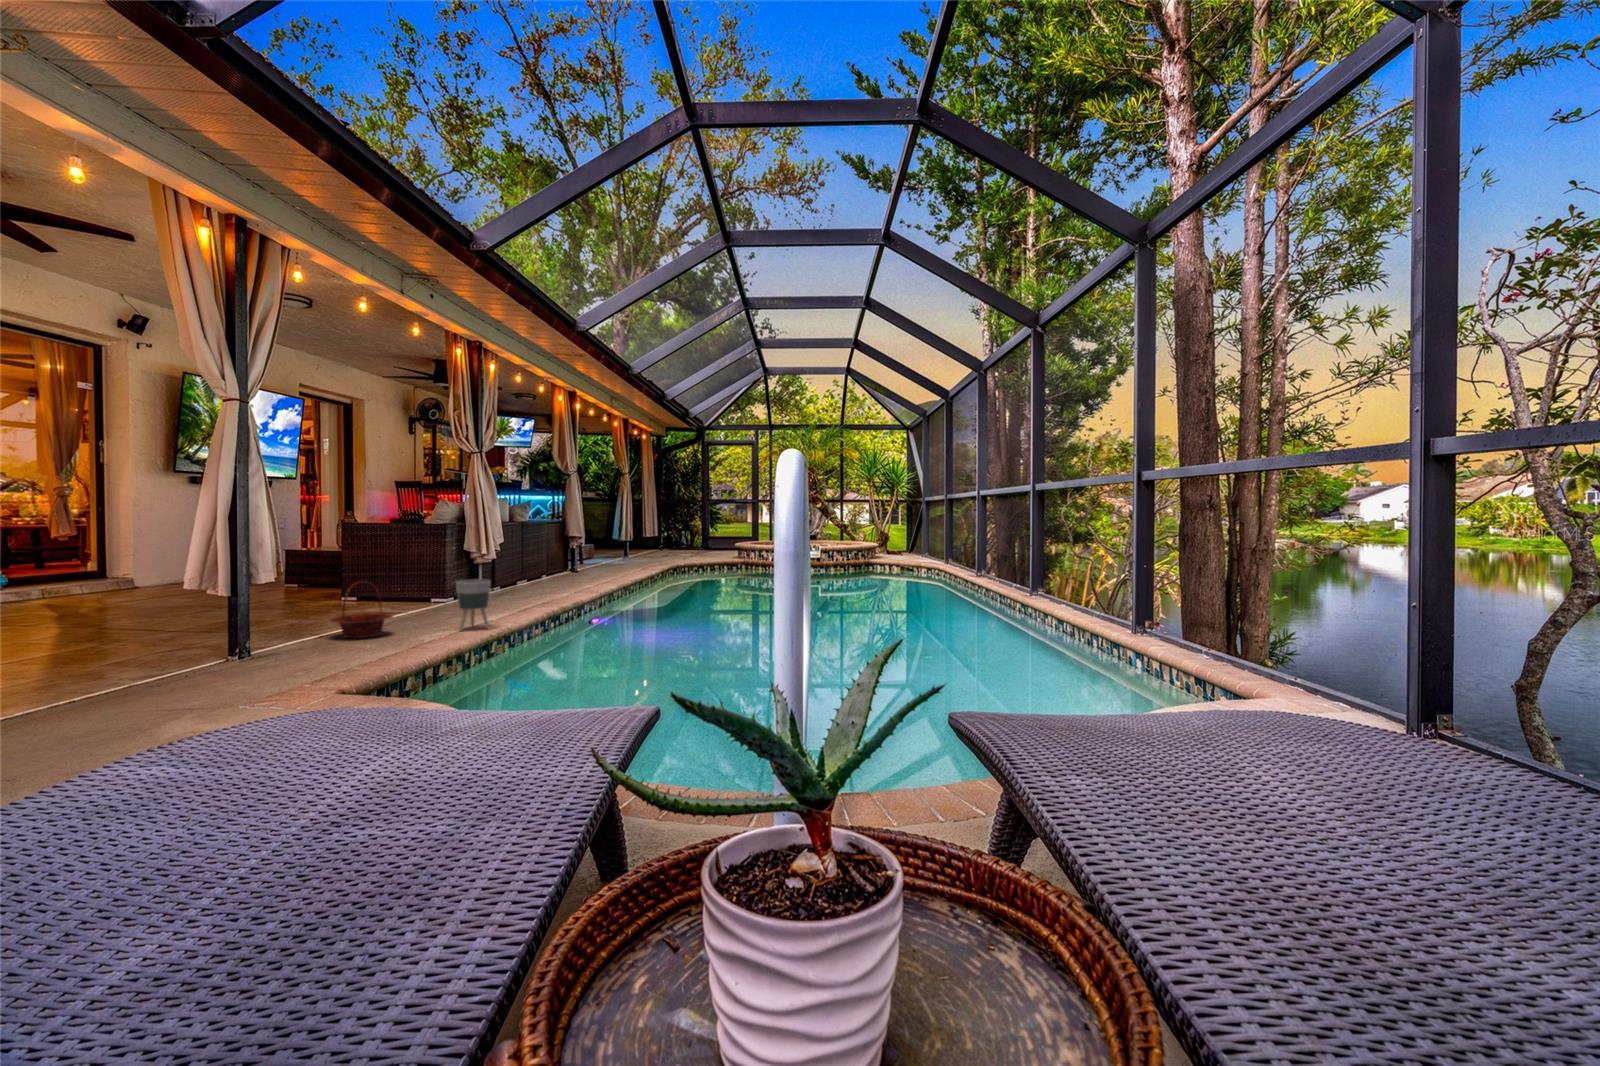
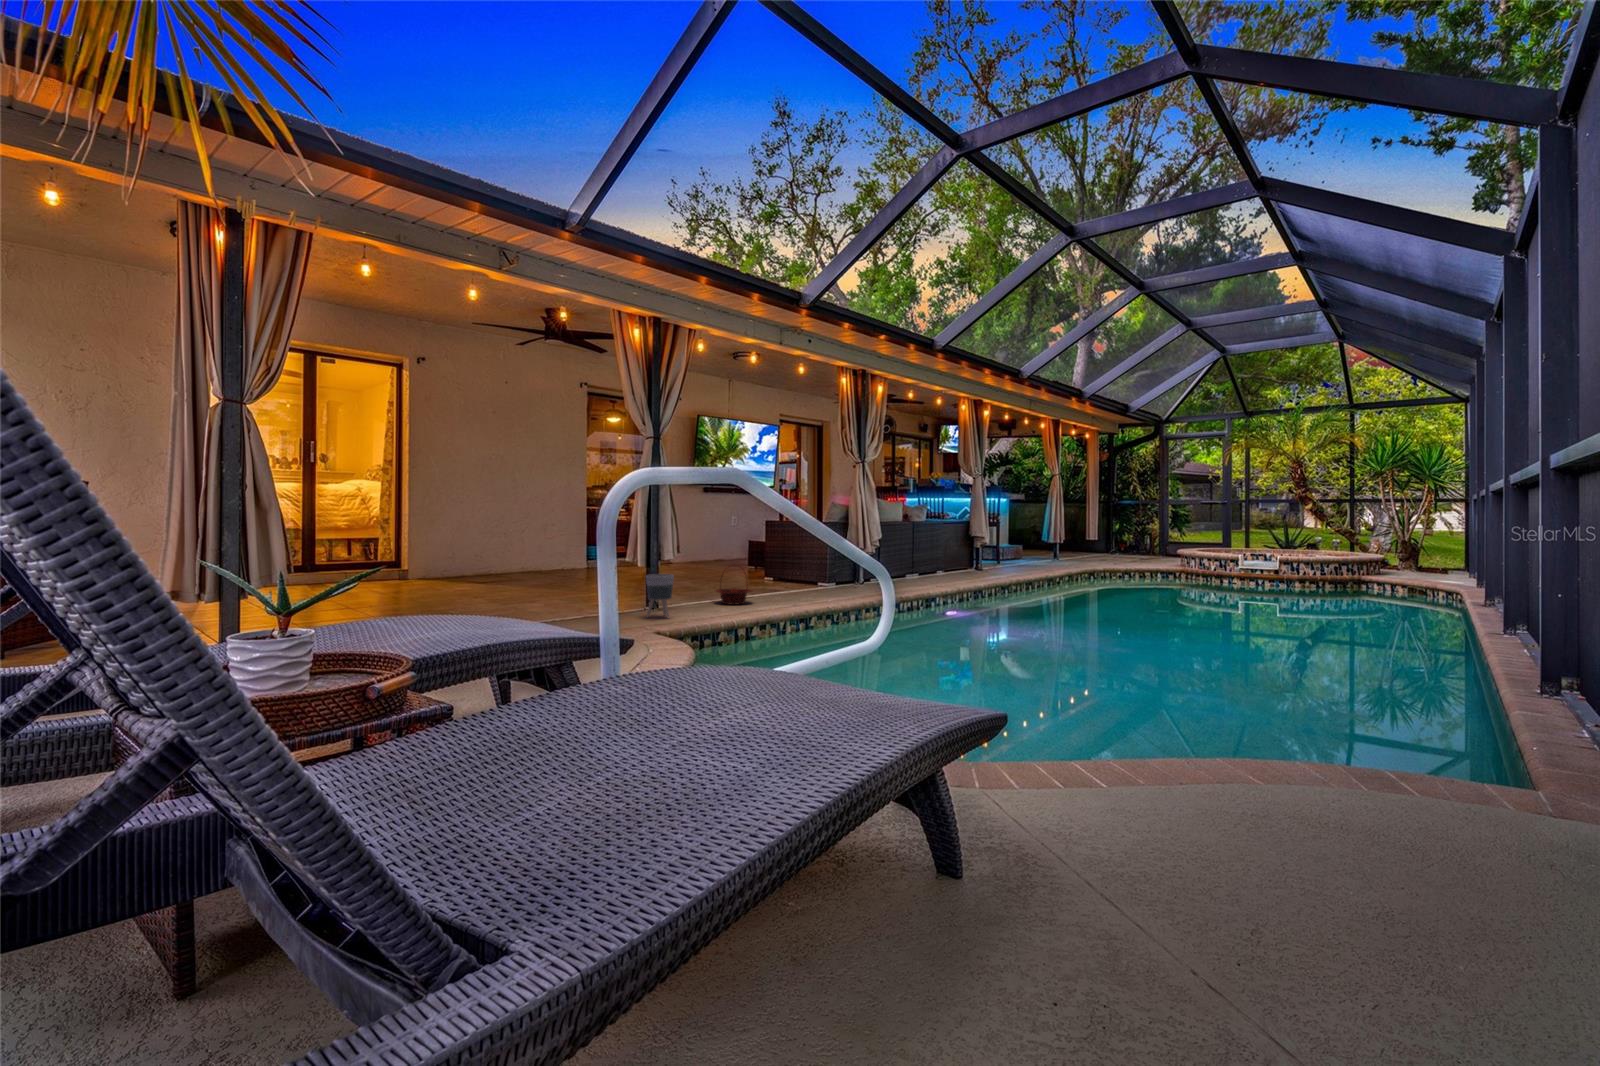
planter: present [456,579,491,631] -> present [646,574,674,619]

